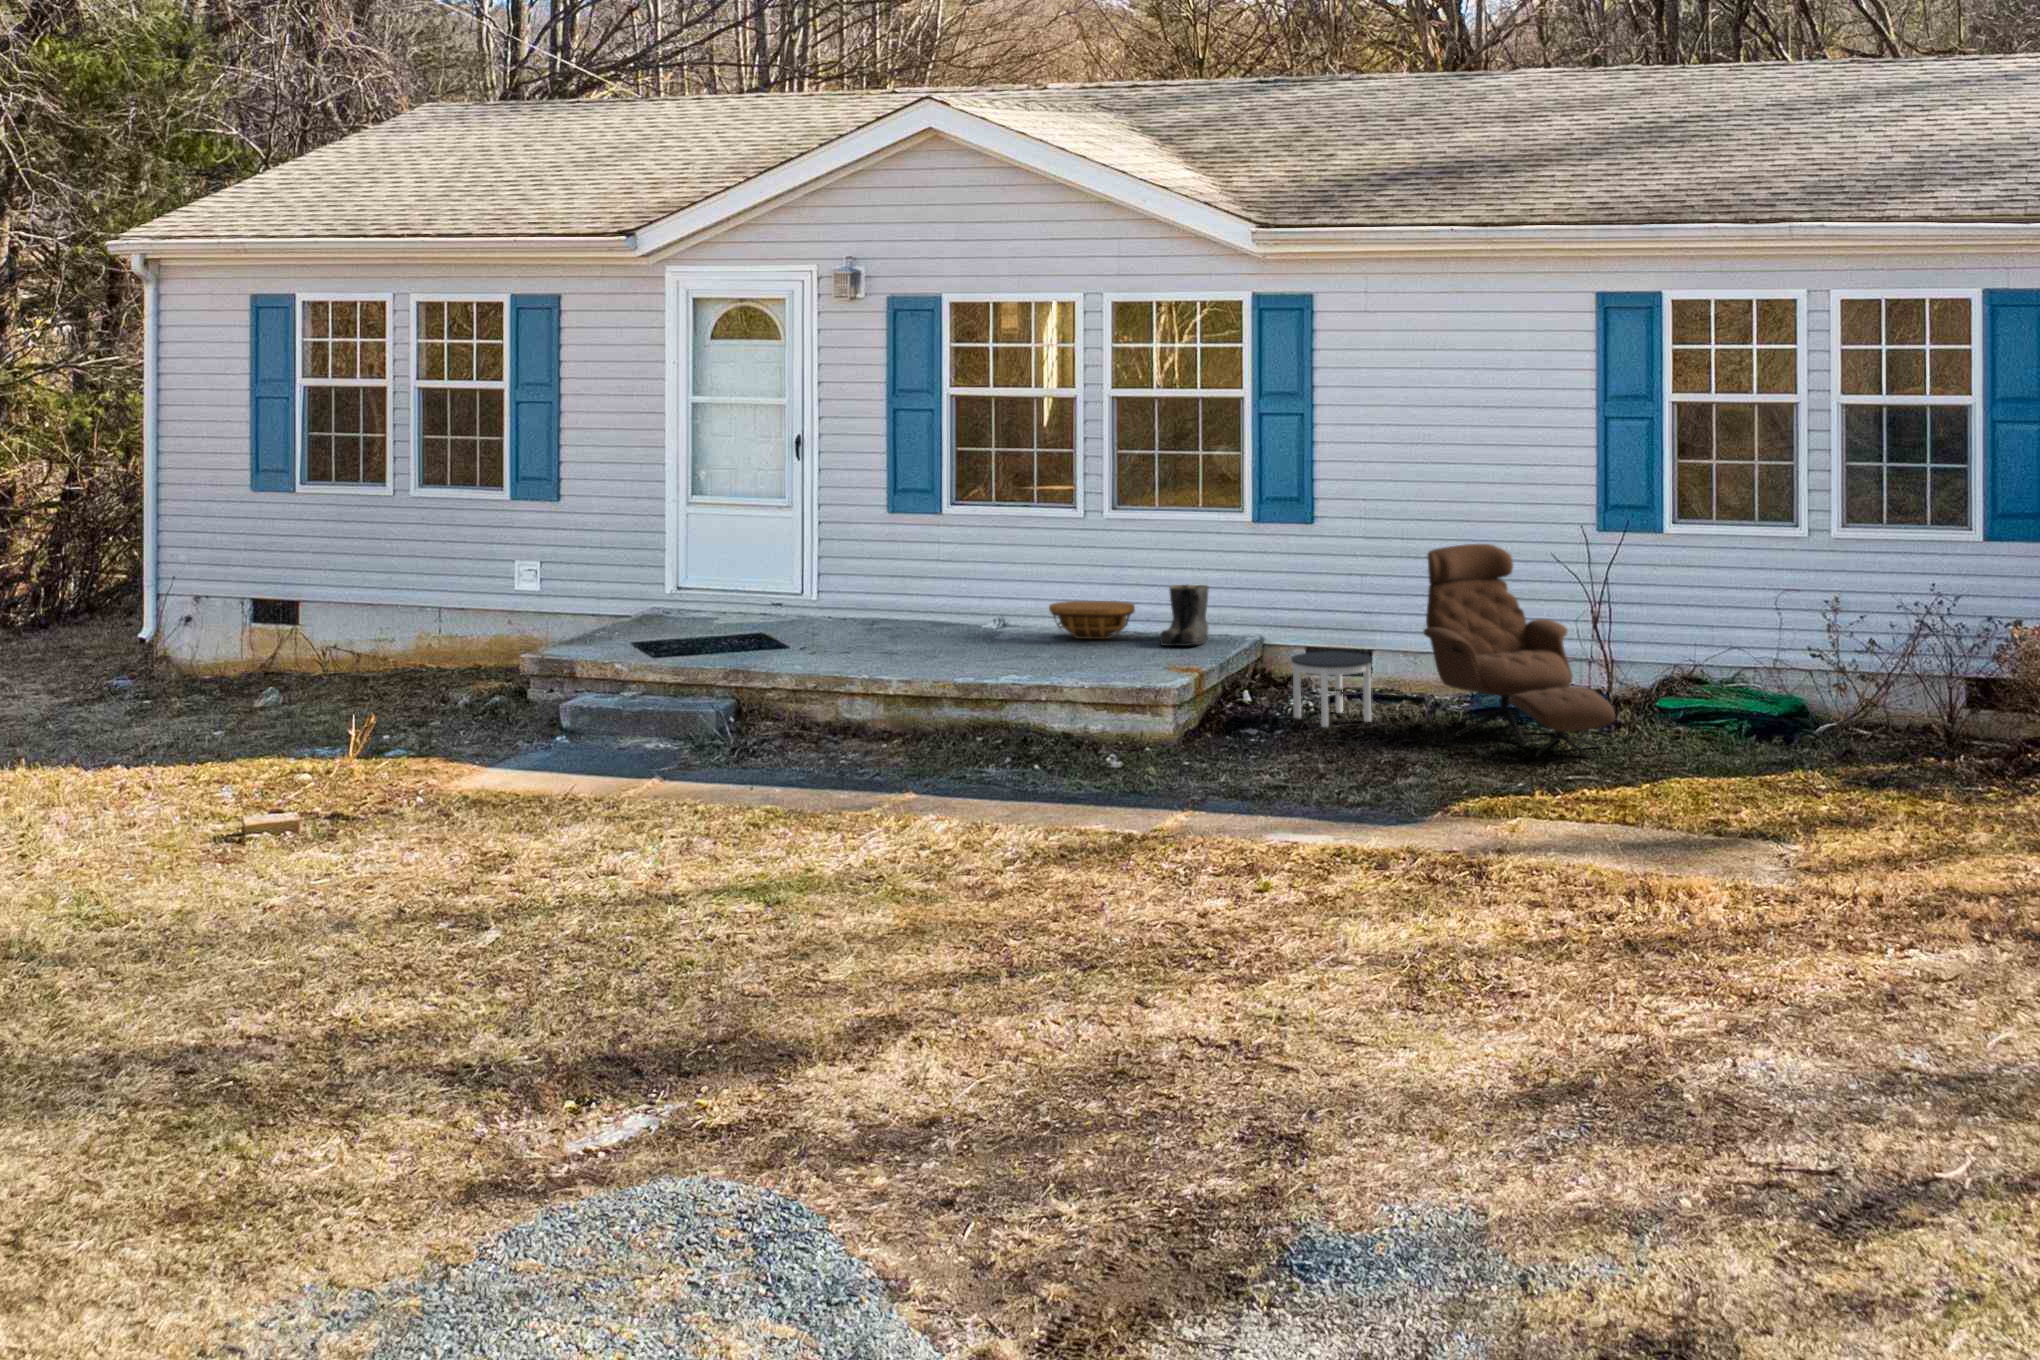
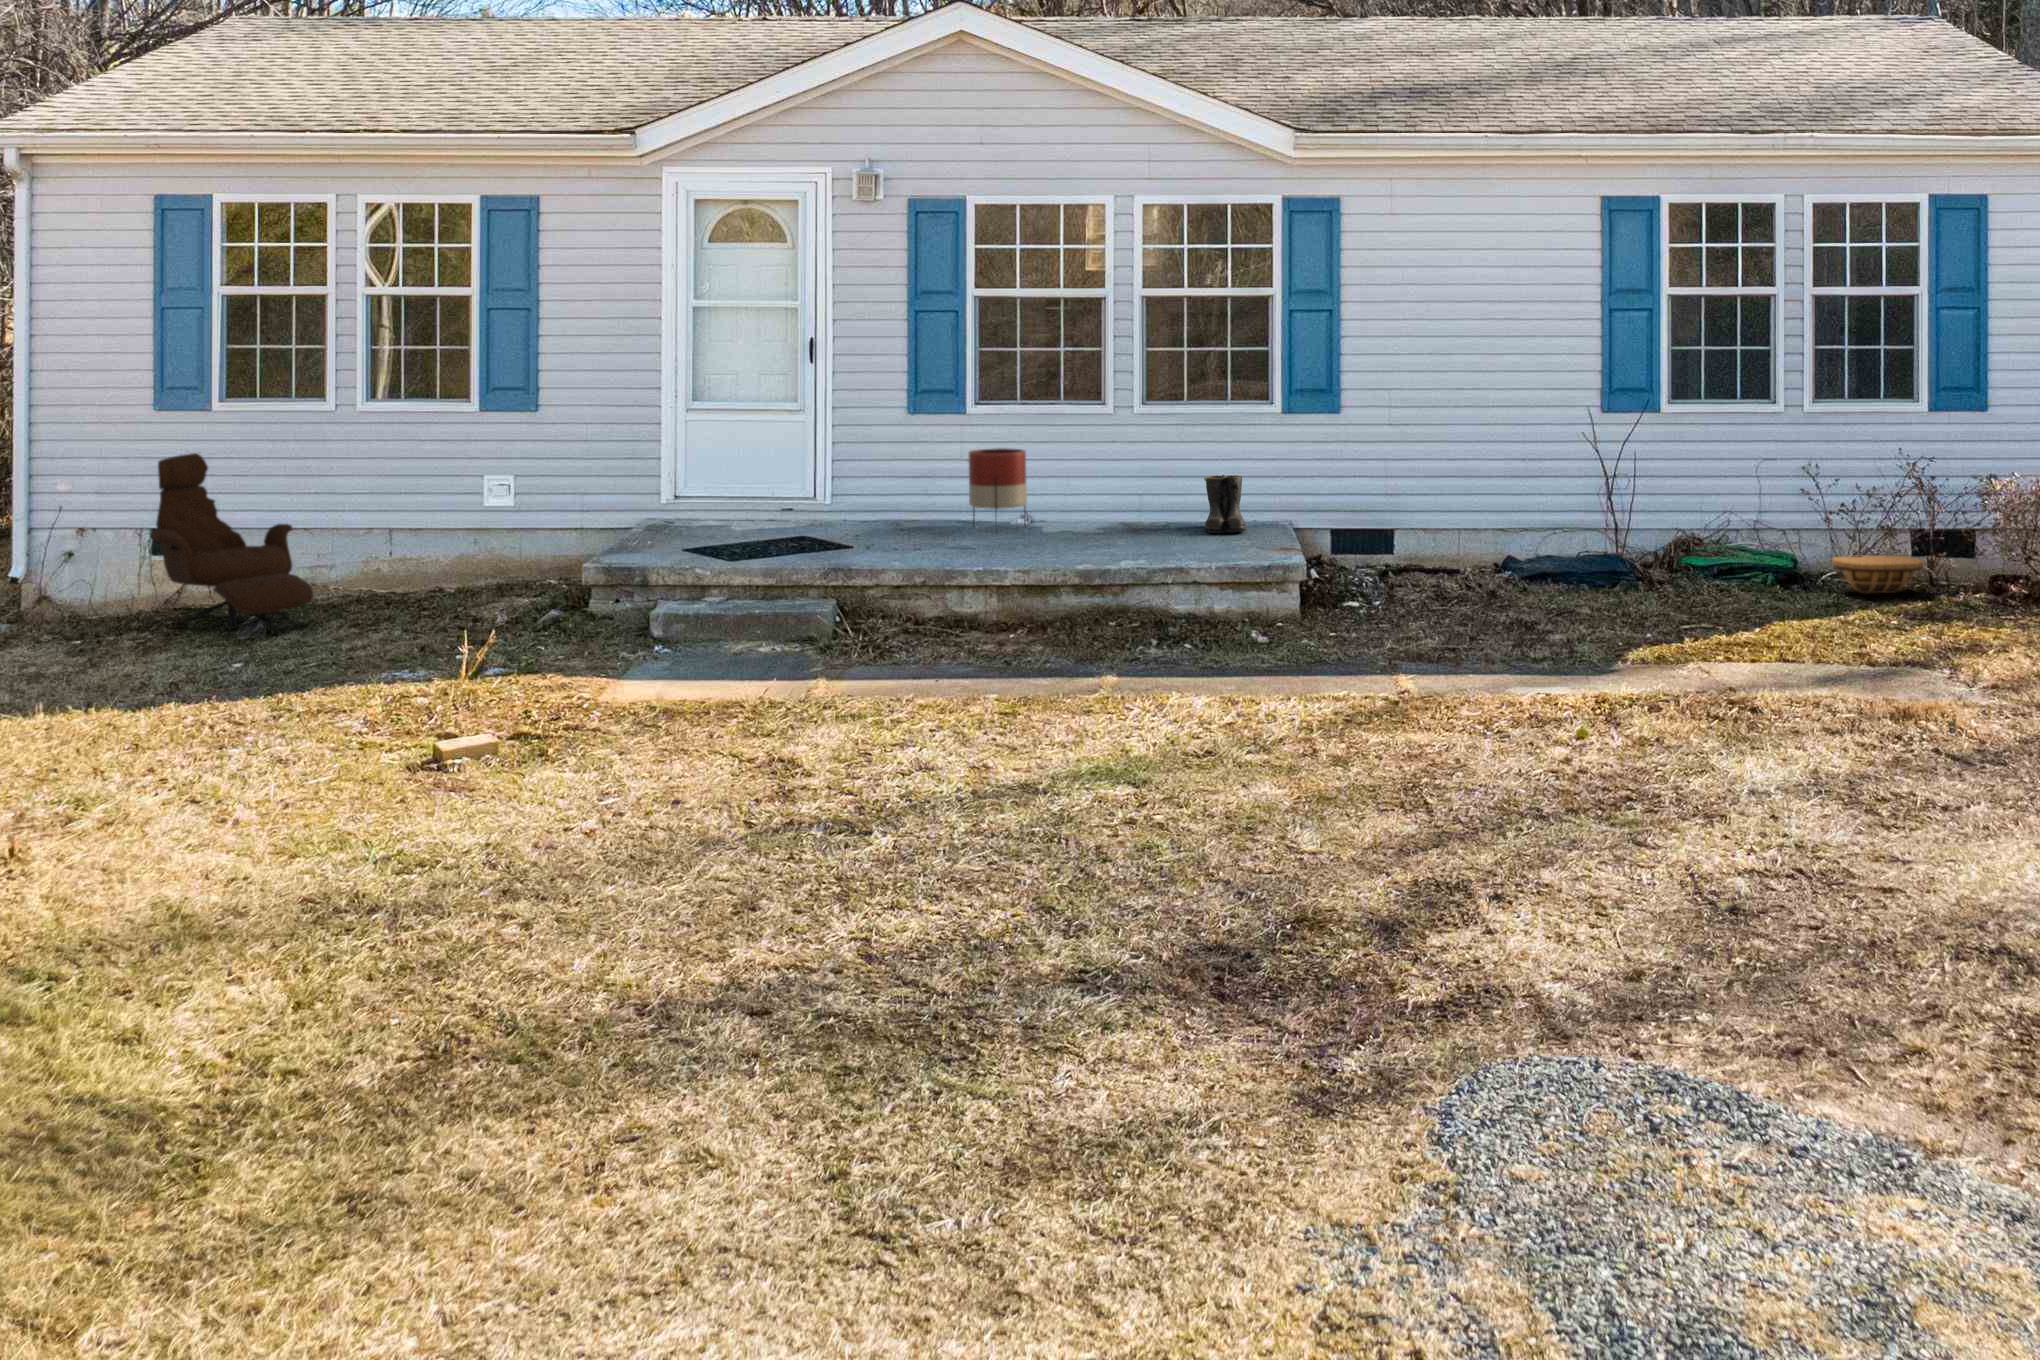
lounge chair: present [1424,544,1615,758] -> present [150,453,313,638]
planter: none [934,549,995,636] -> present [969,448,1027,525]
basket: present [1049,601,1135,639] -> present [1832,555,1924,593]
round table: present [1291,651,1372,727] -> none [1327,533,1404,602]

